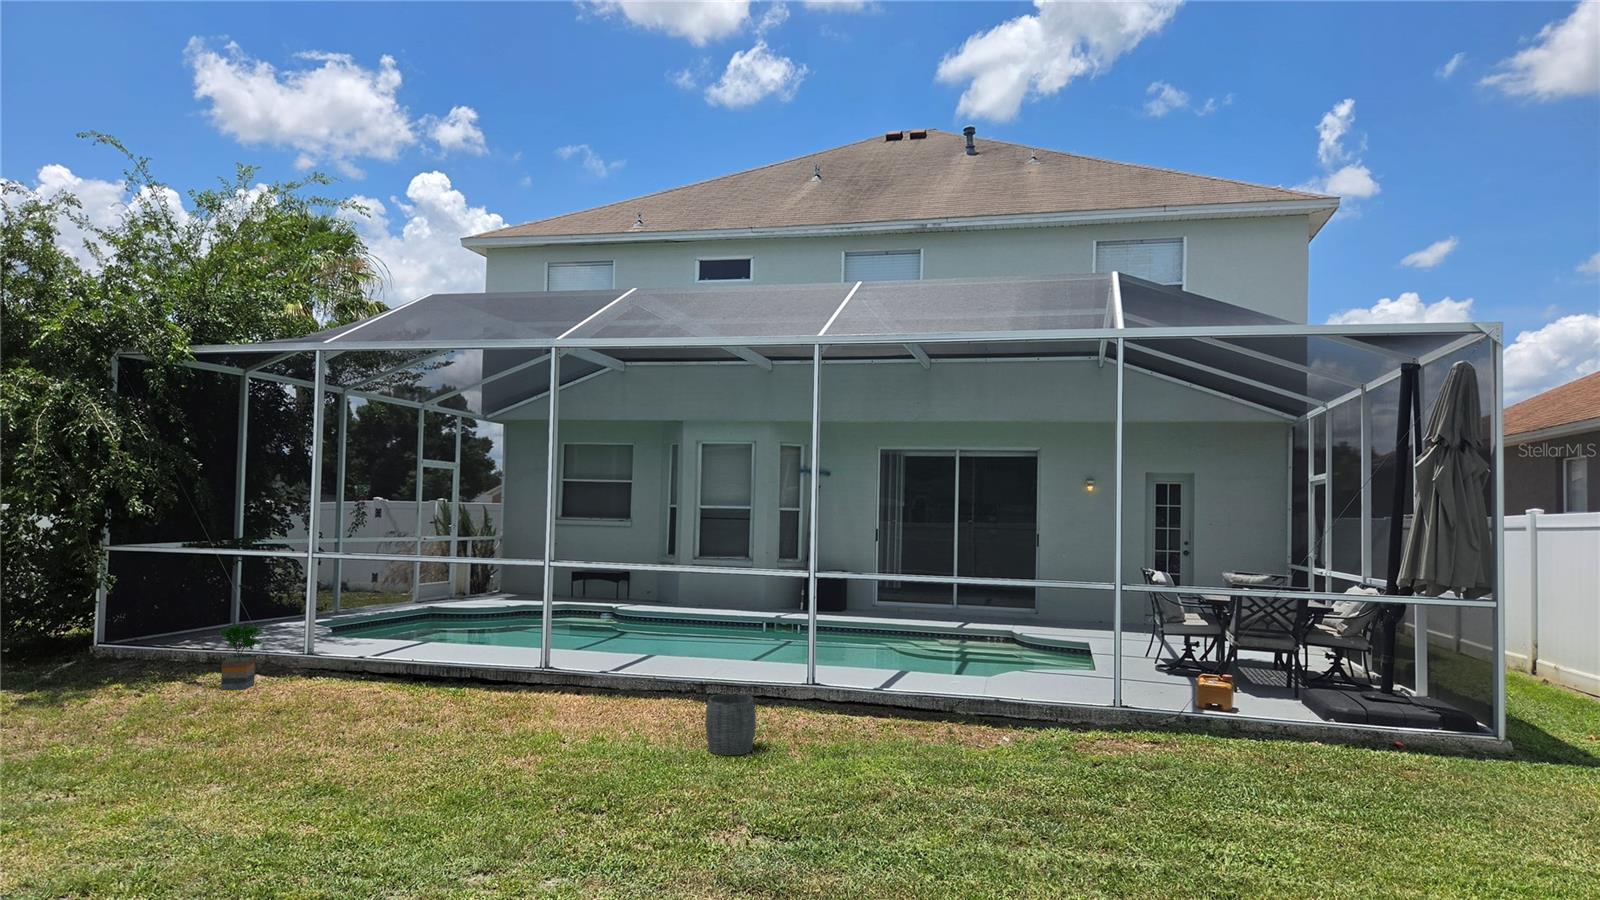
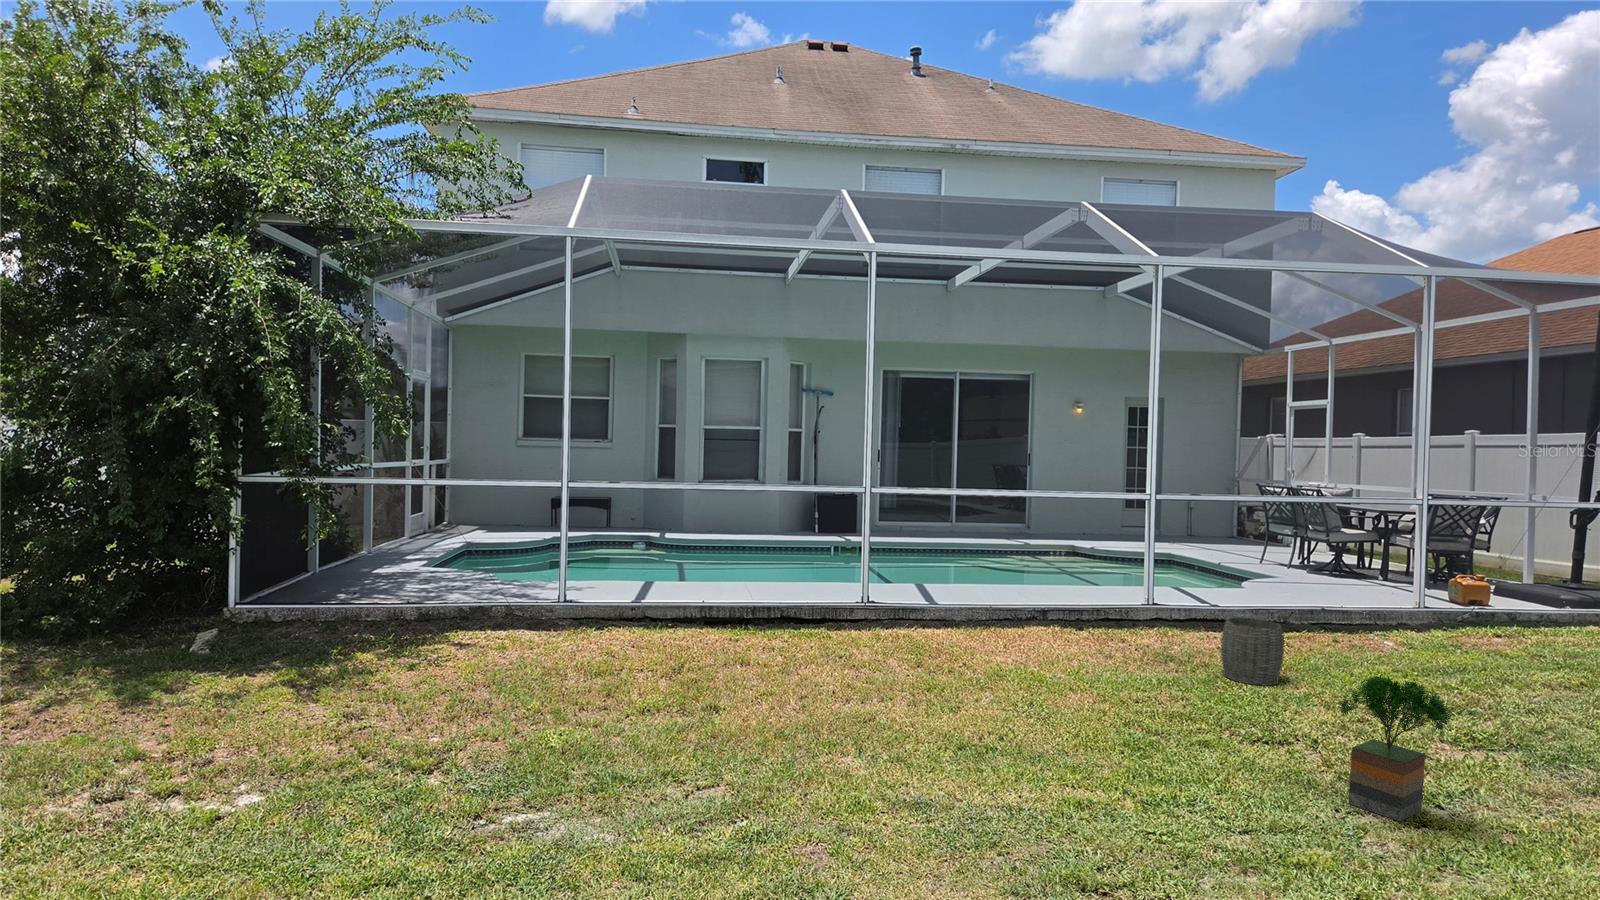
potted tree: present [220,625,263,690] -> present [1339,676,1453,822]

